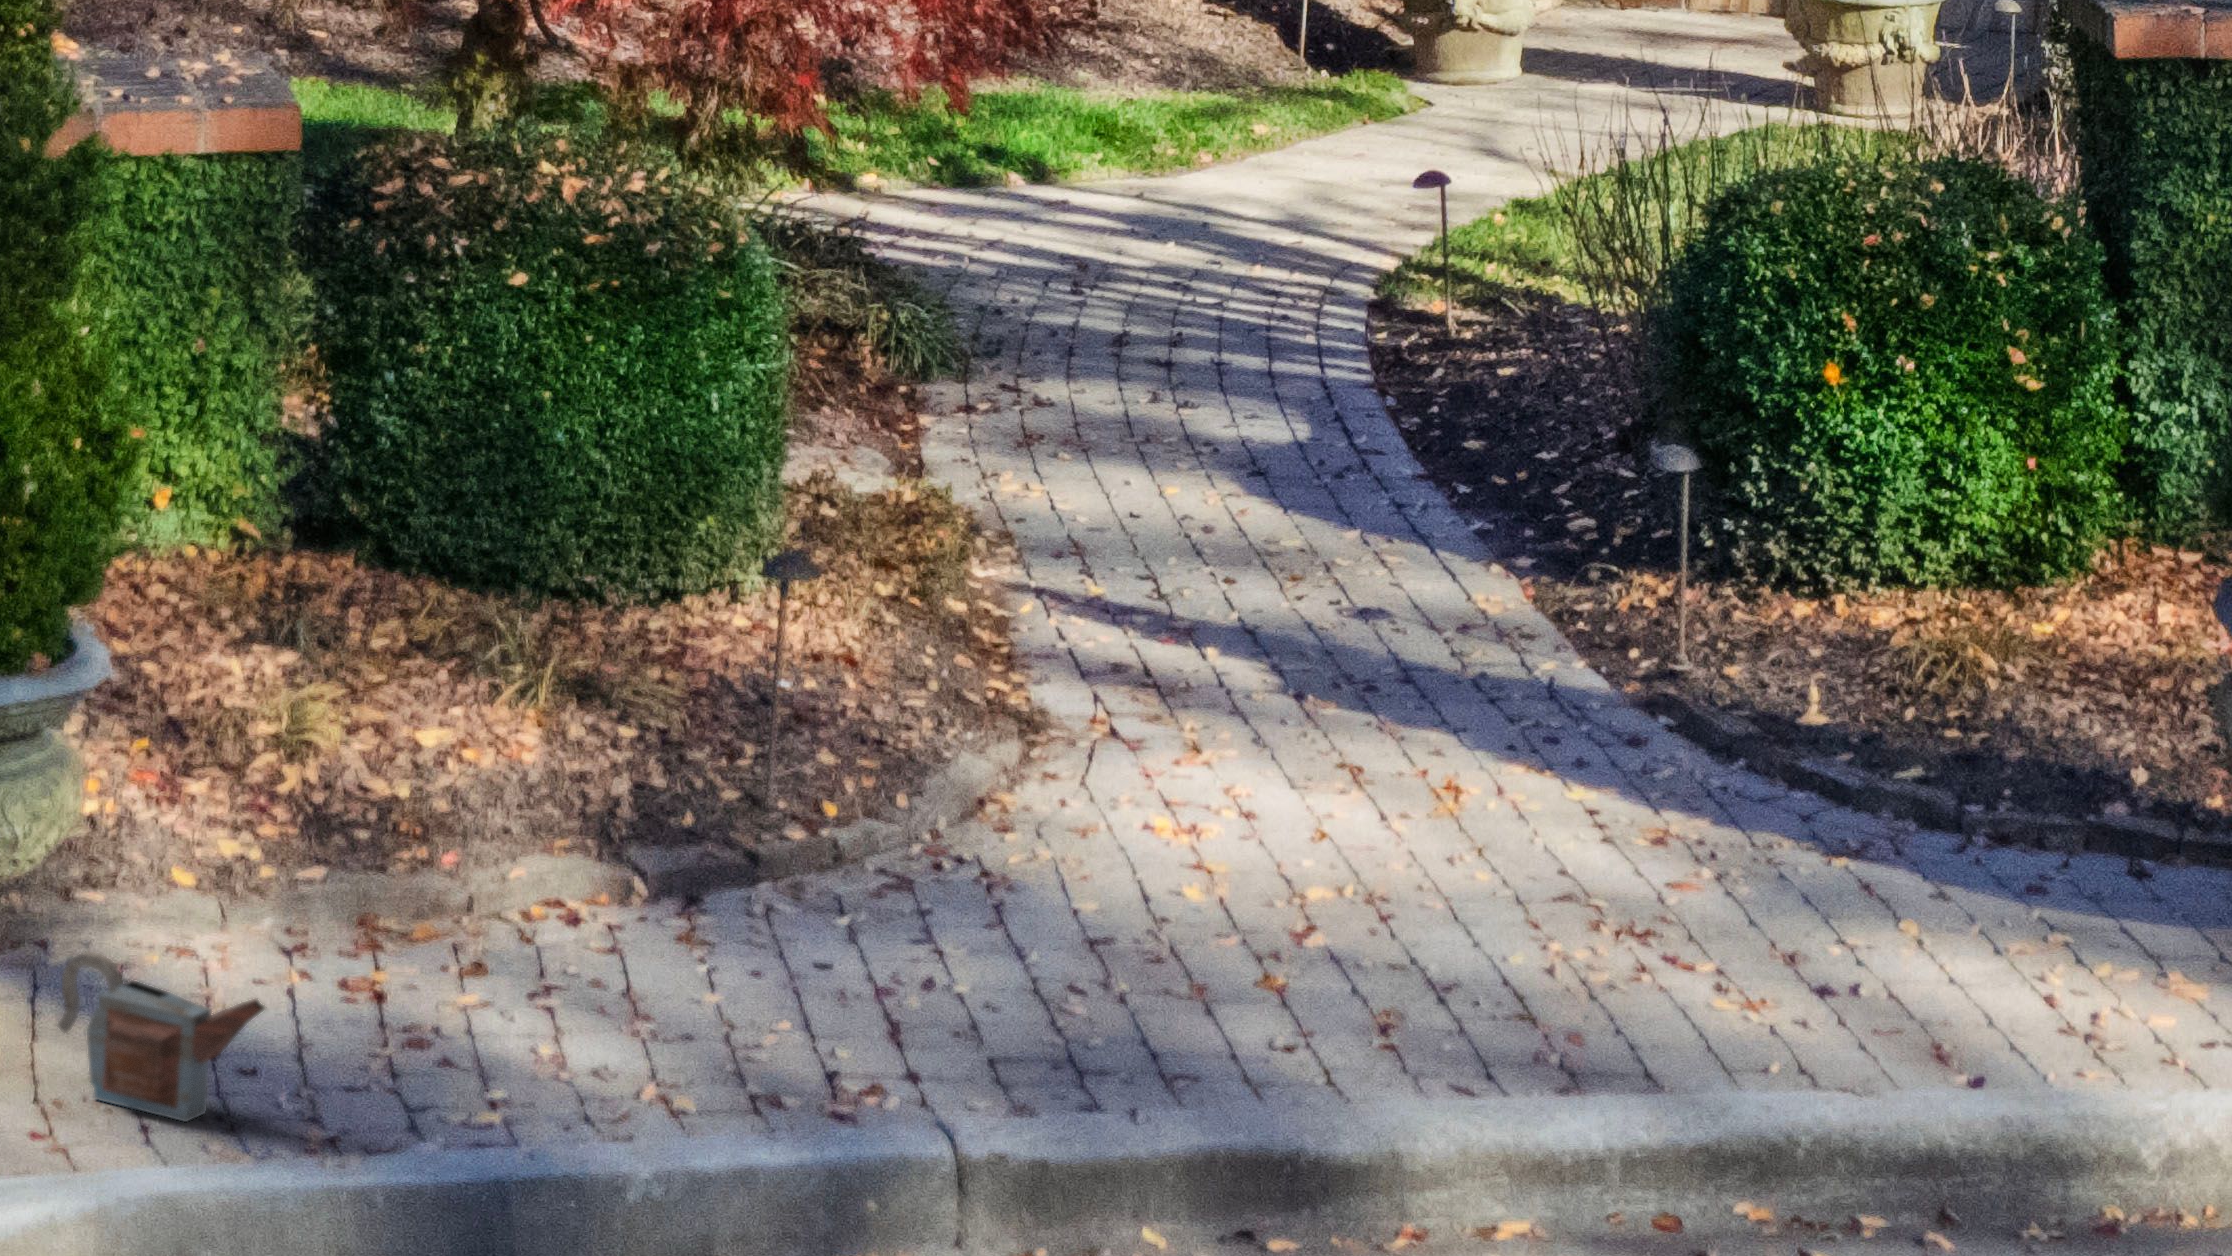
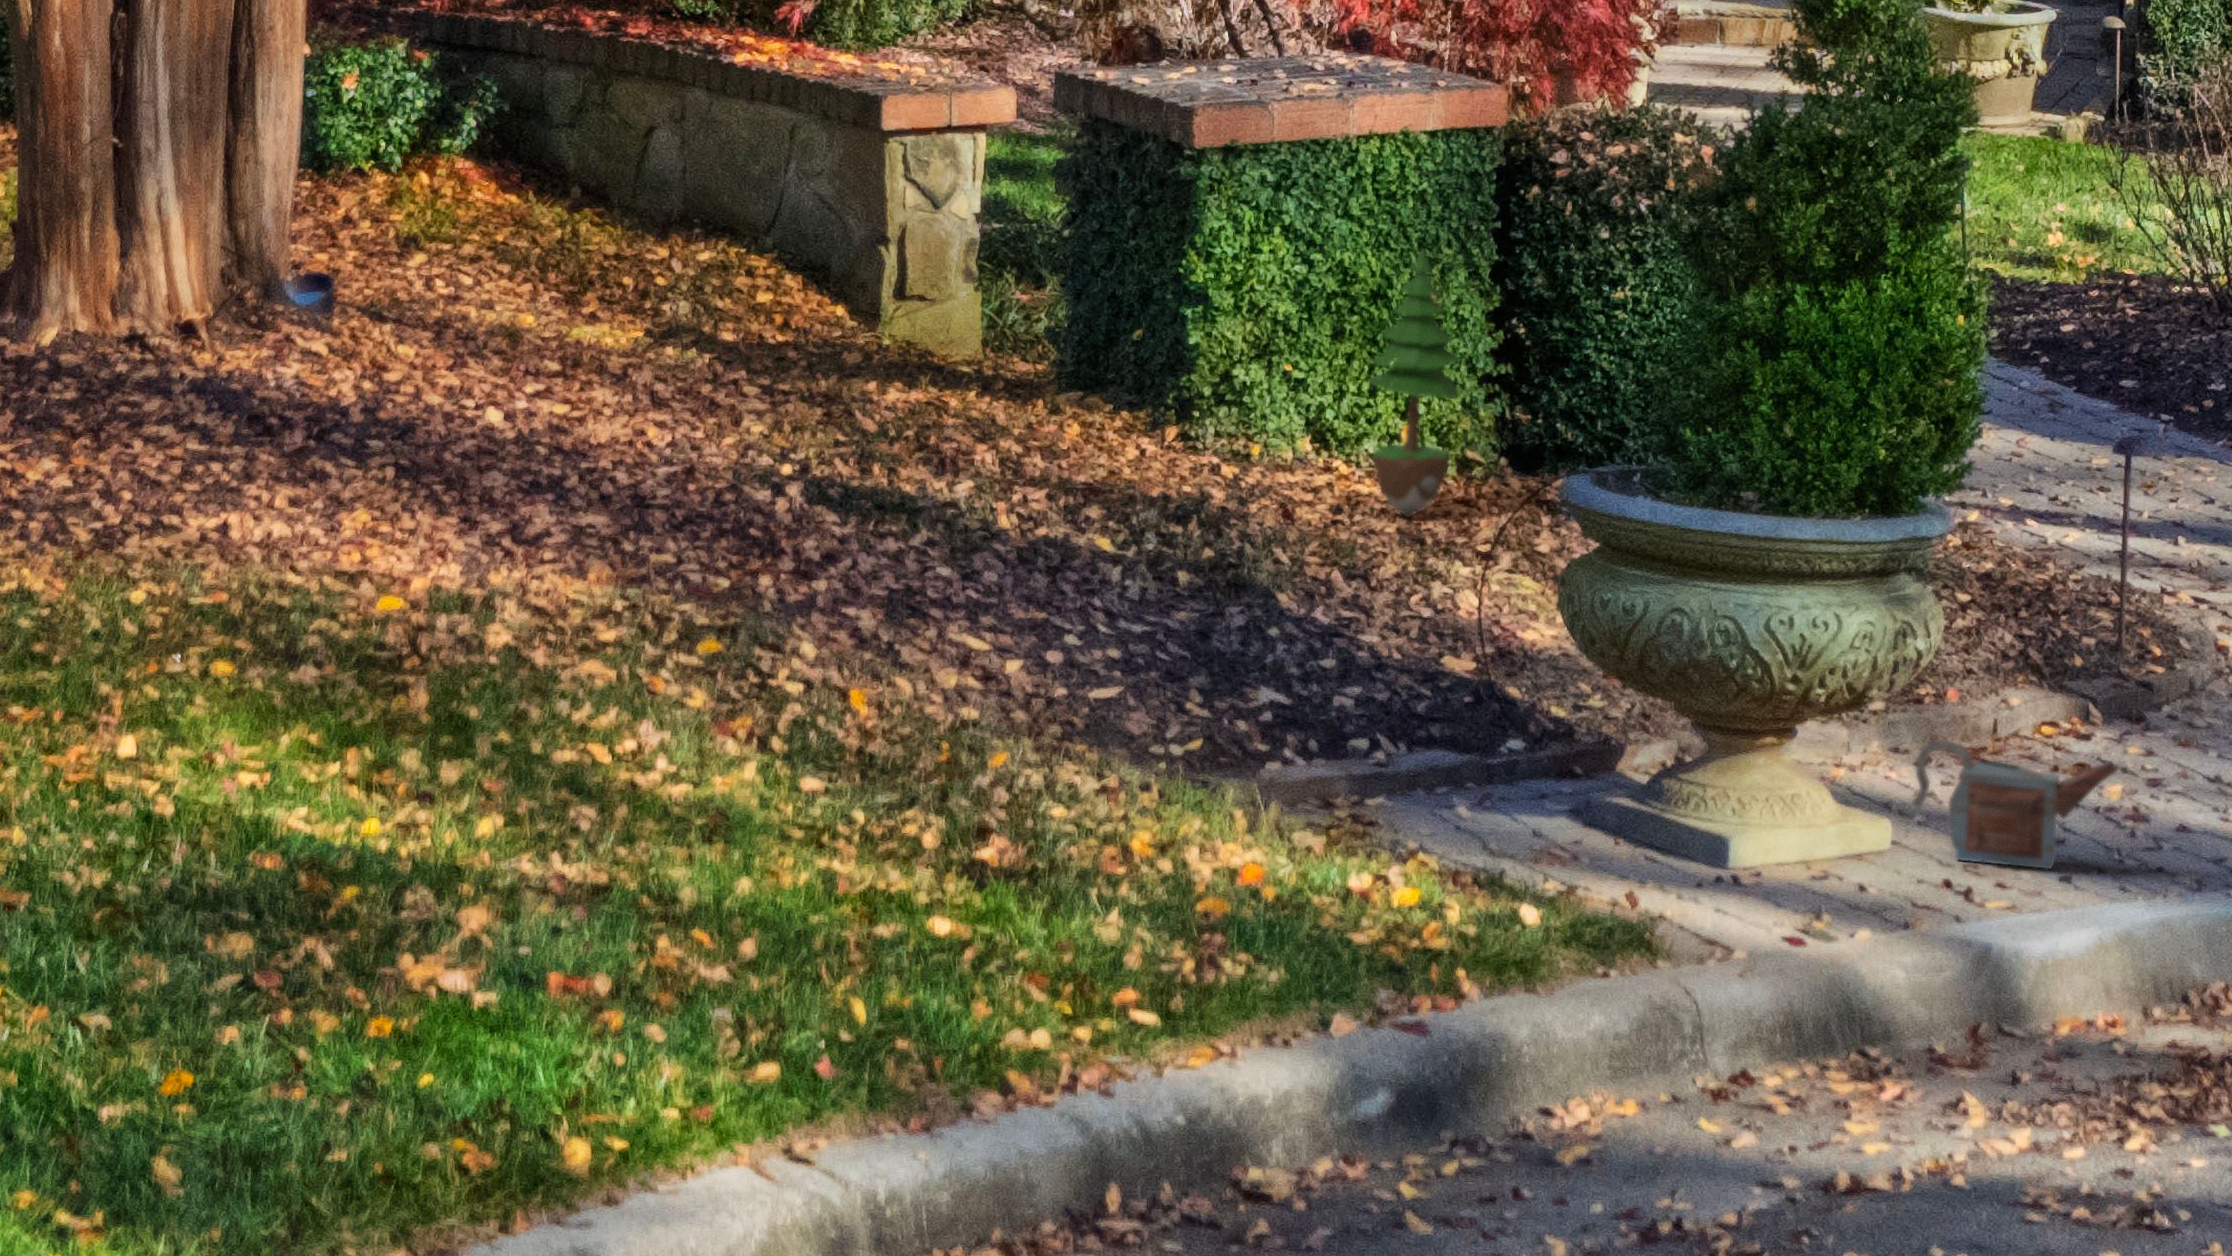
potted tree: none [249,273,358,575] -> present [1369,248,1460,517]

